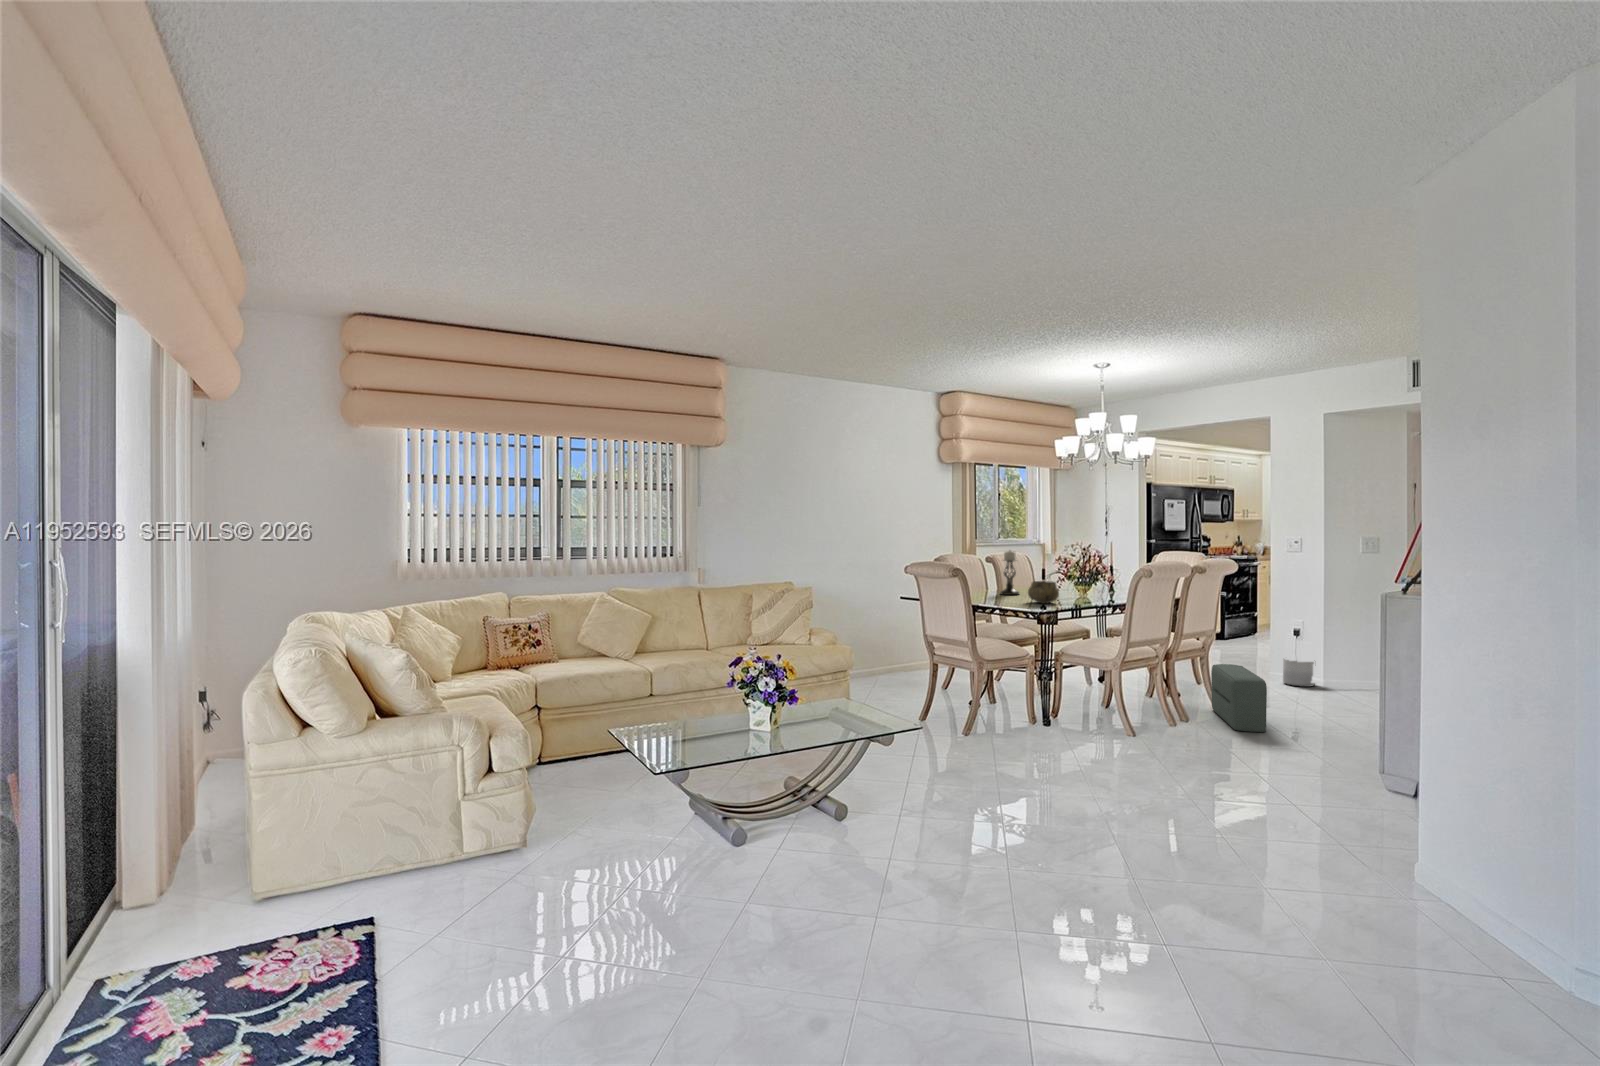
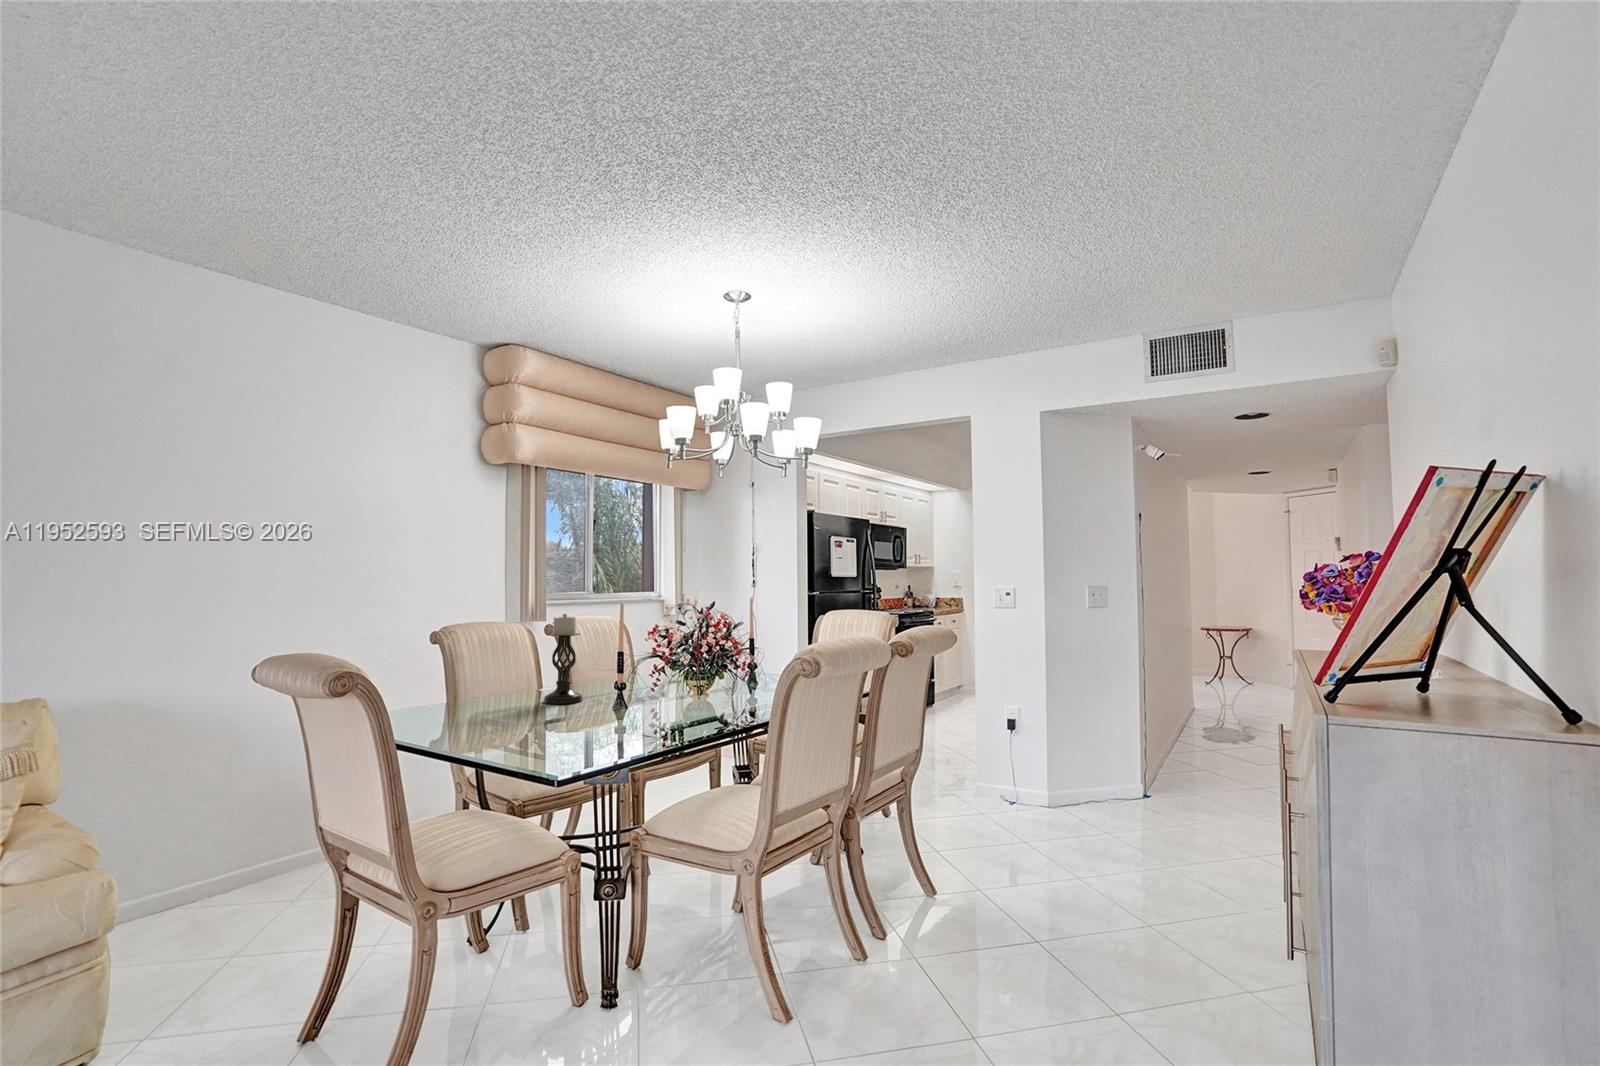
decorative bowl: present [1028,581,1059,603] -> none [578,679,641,729]
planter: present [1283,659,1315,687] -> none [998,767,1041,814]
pouf: present [1211,664,1267,732] -> none [919,822,1034,993]

